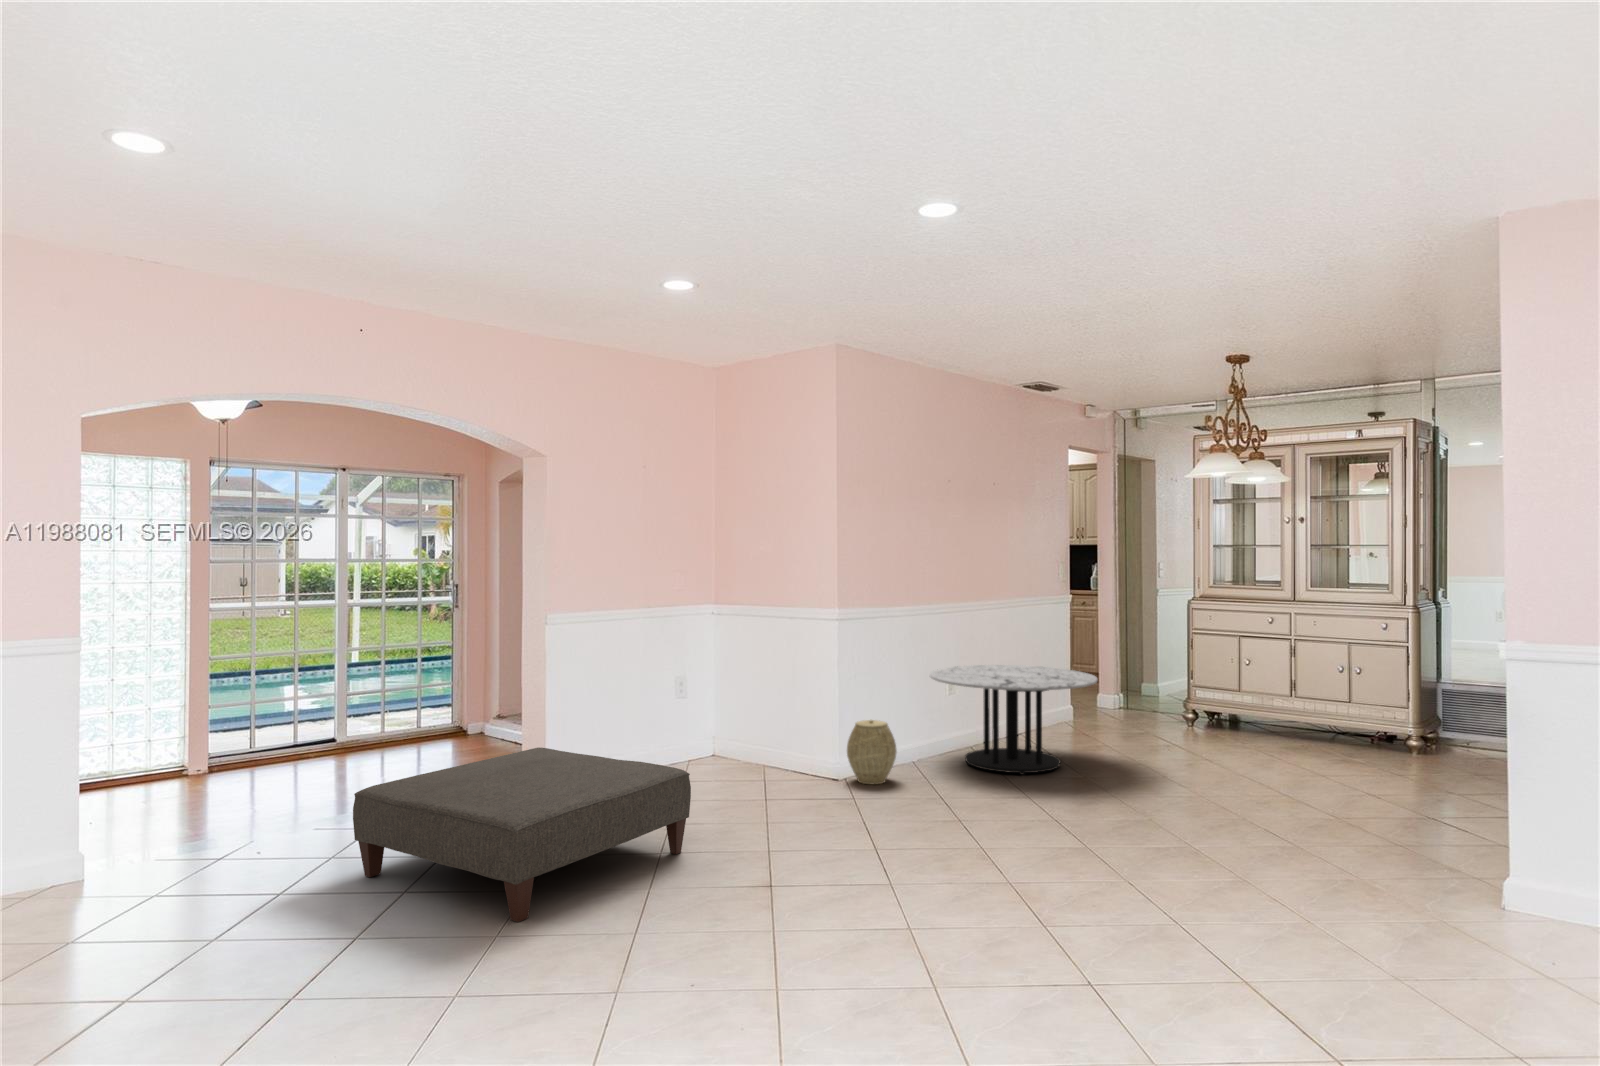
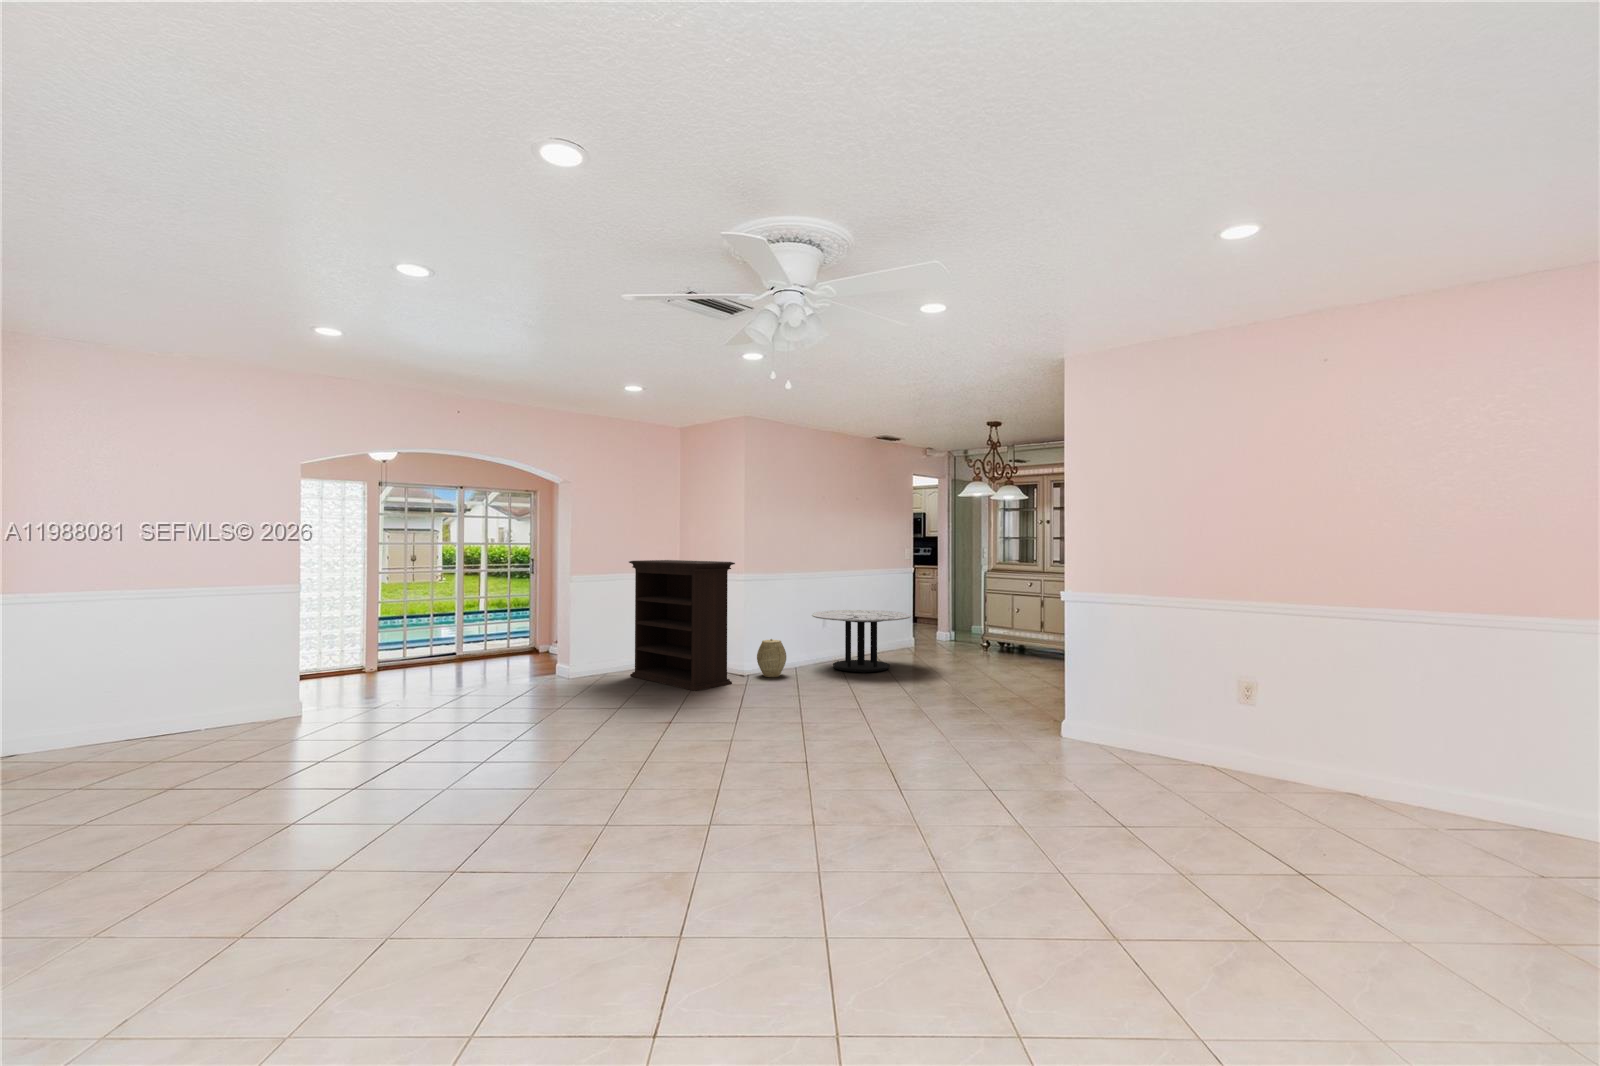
bookshelf: none [631,588,818,816] -> present [629,560,735,691]
ottoman: present [353,748,691,922] -> none [458,650,651,733]

